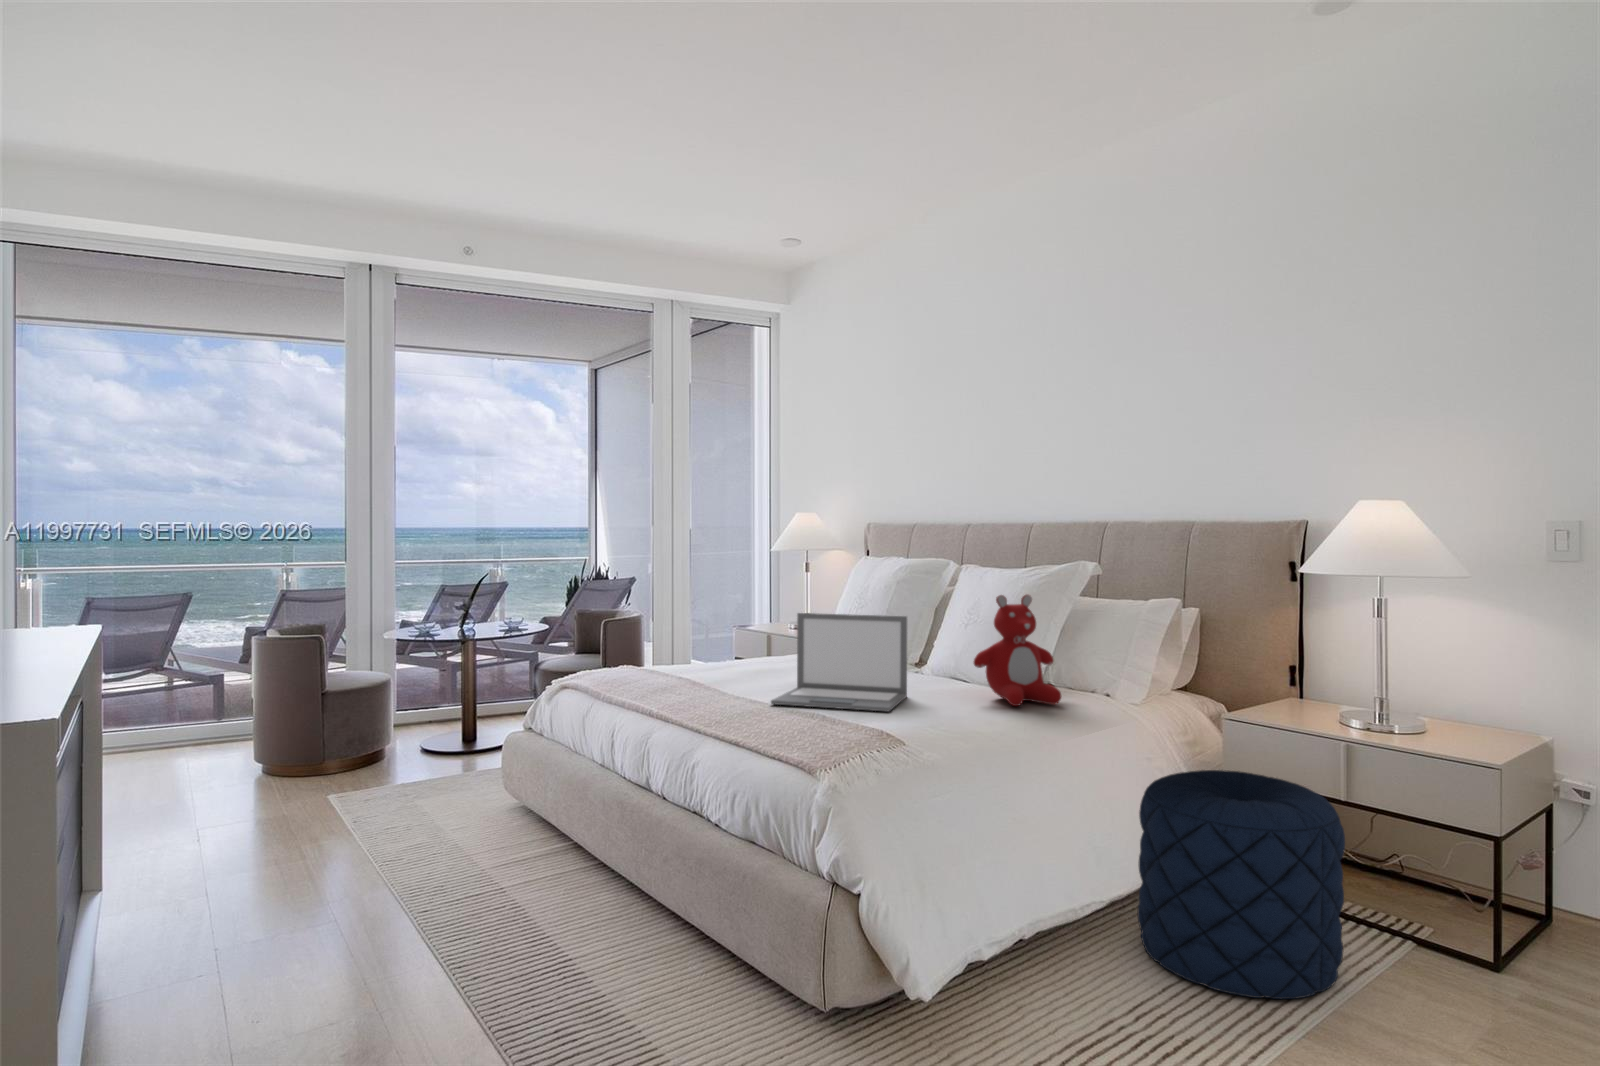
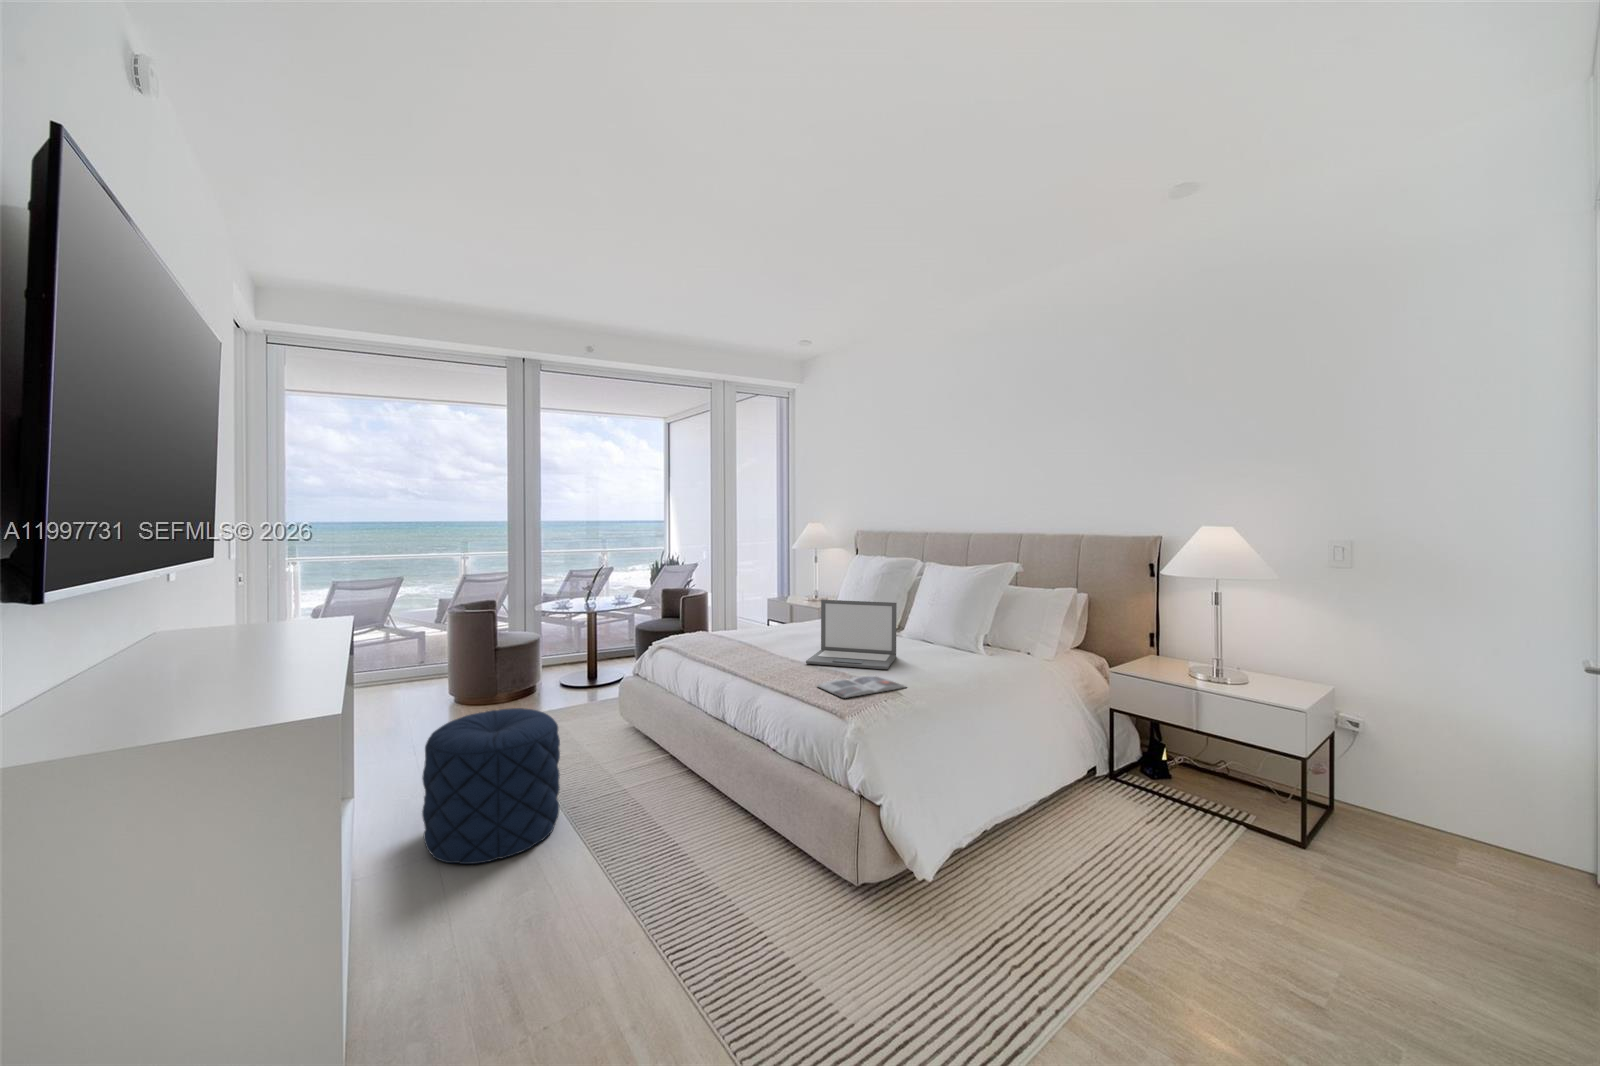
teddy bear: present [974,595,1061,706] -> none [942,588,1002,665]
magazine: none [779,718,913,745] -> present [818,675,905,698]
pouf: present [1138,770,1345,999] -> present [422,708,560,864]

